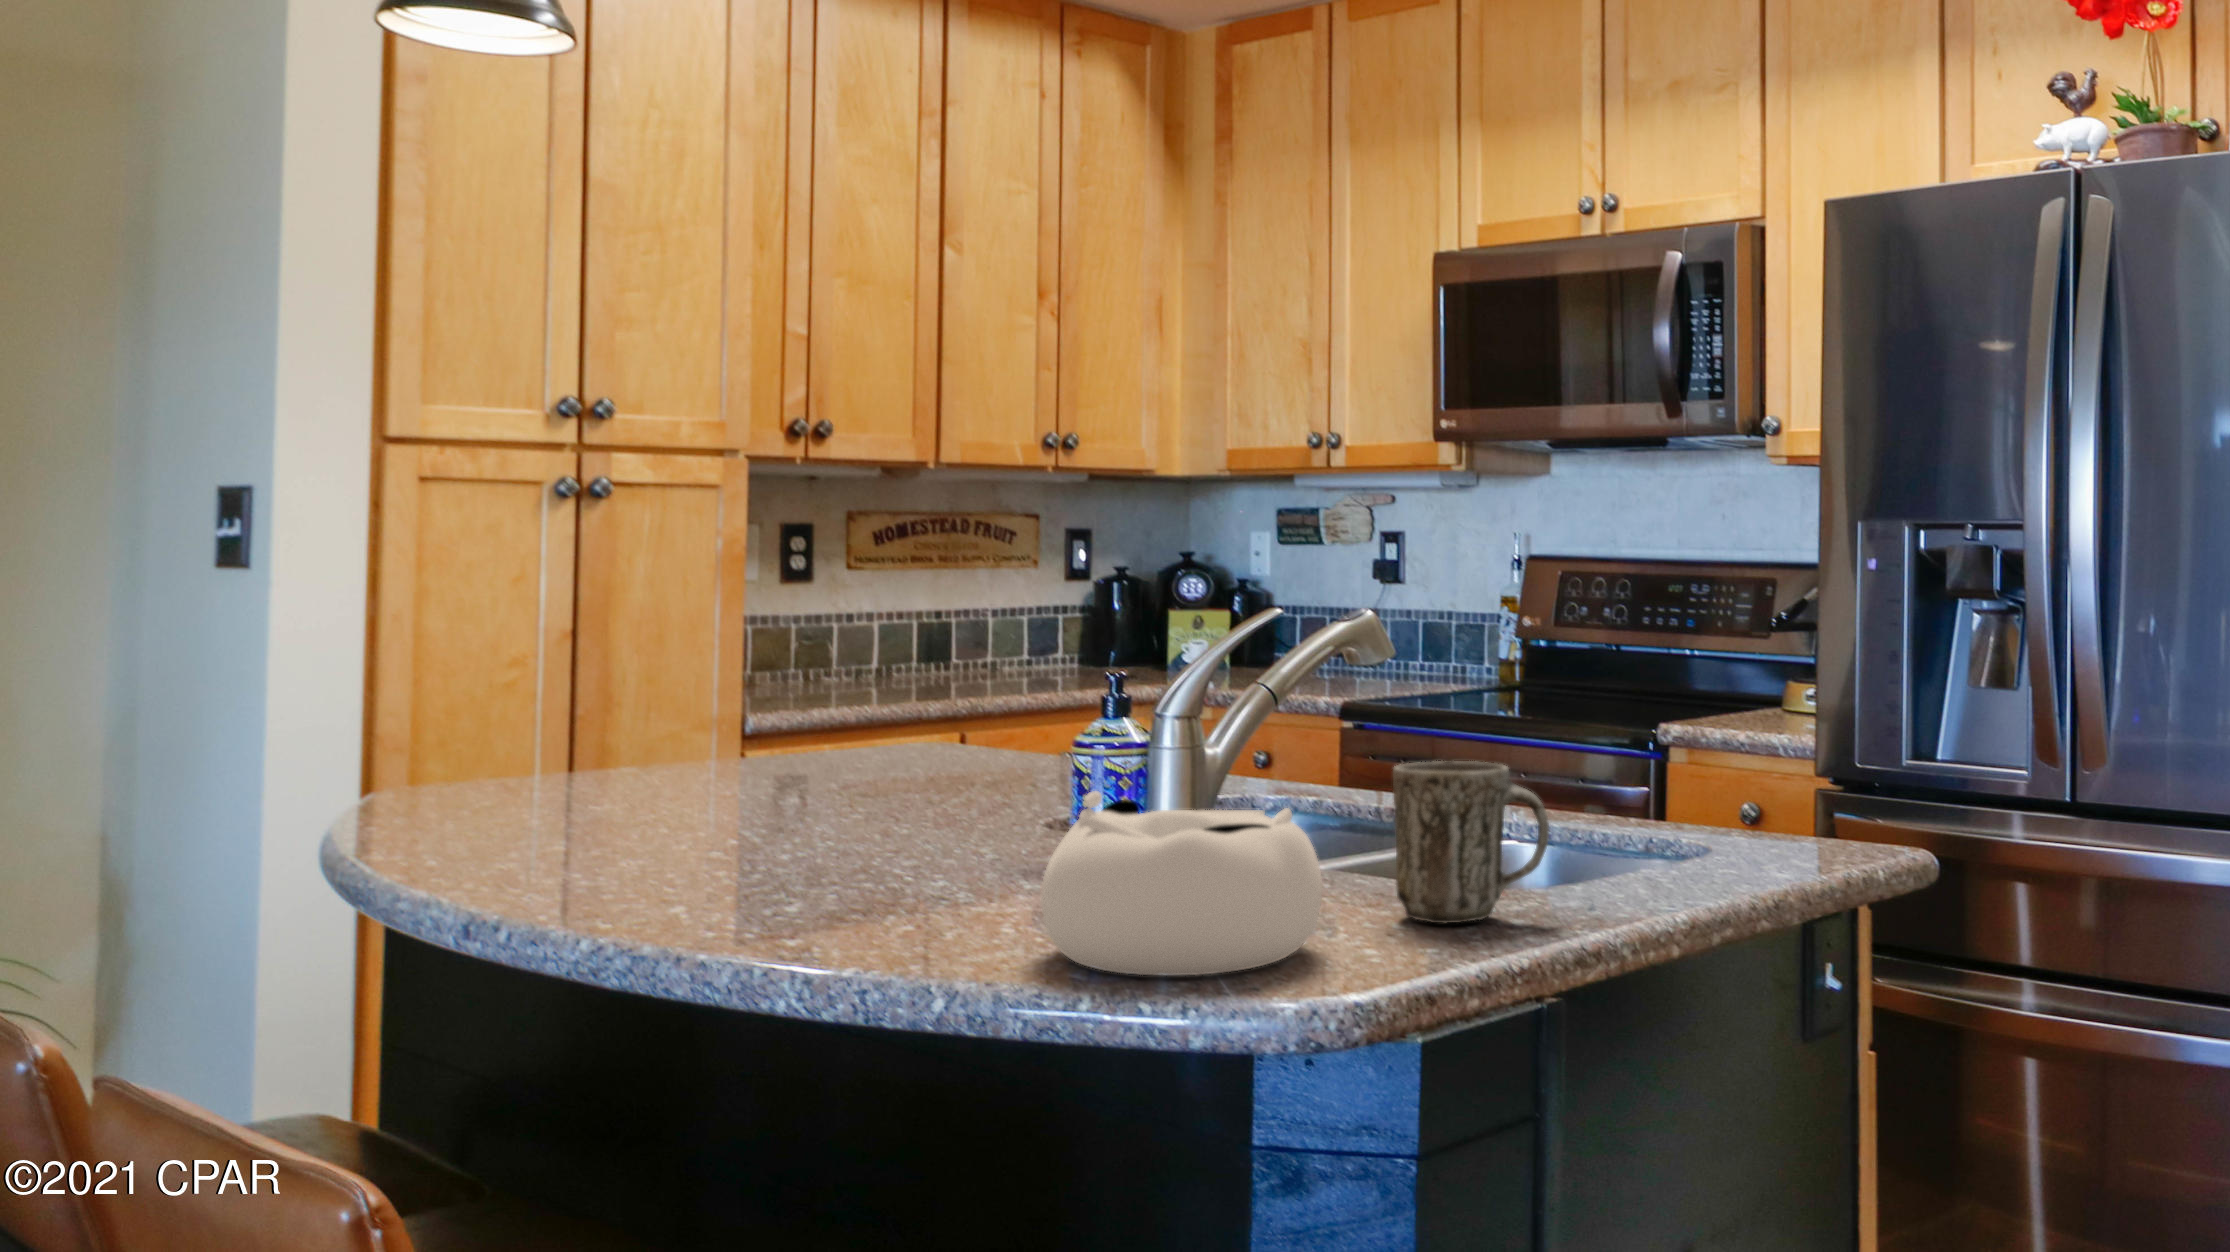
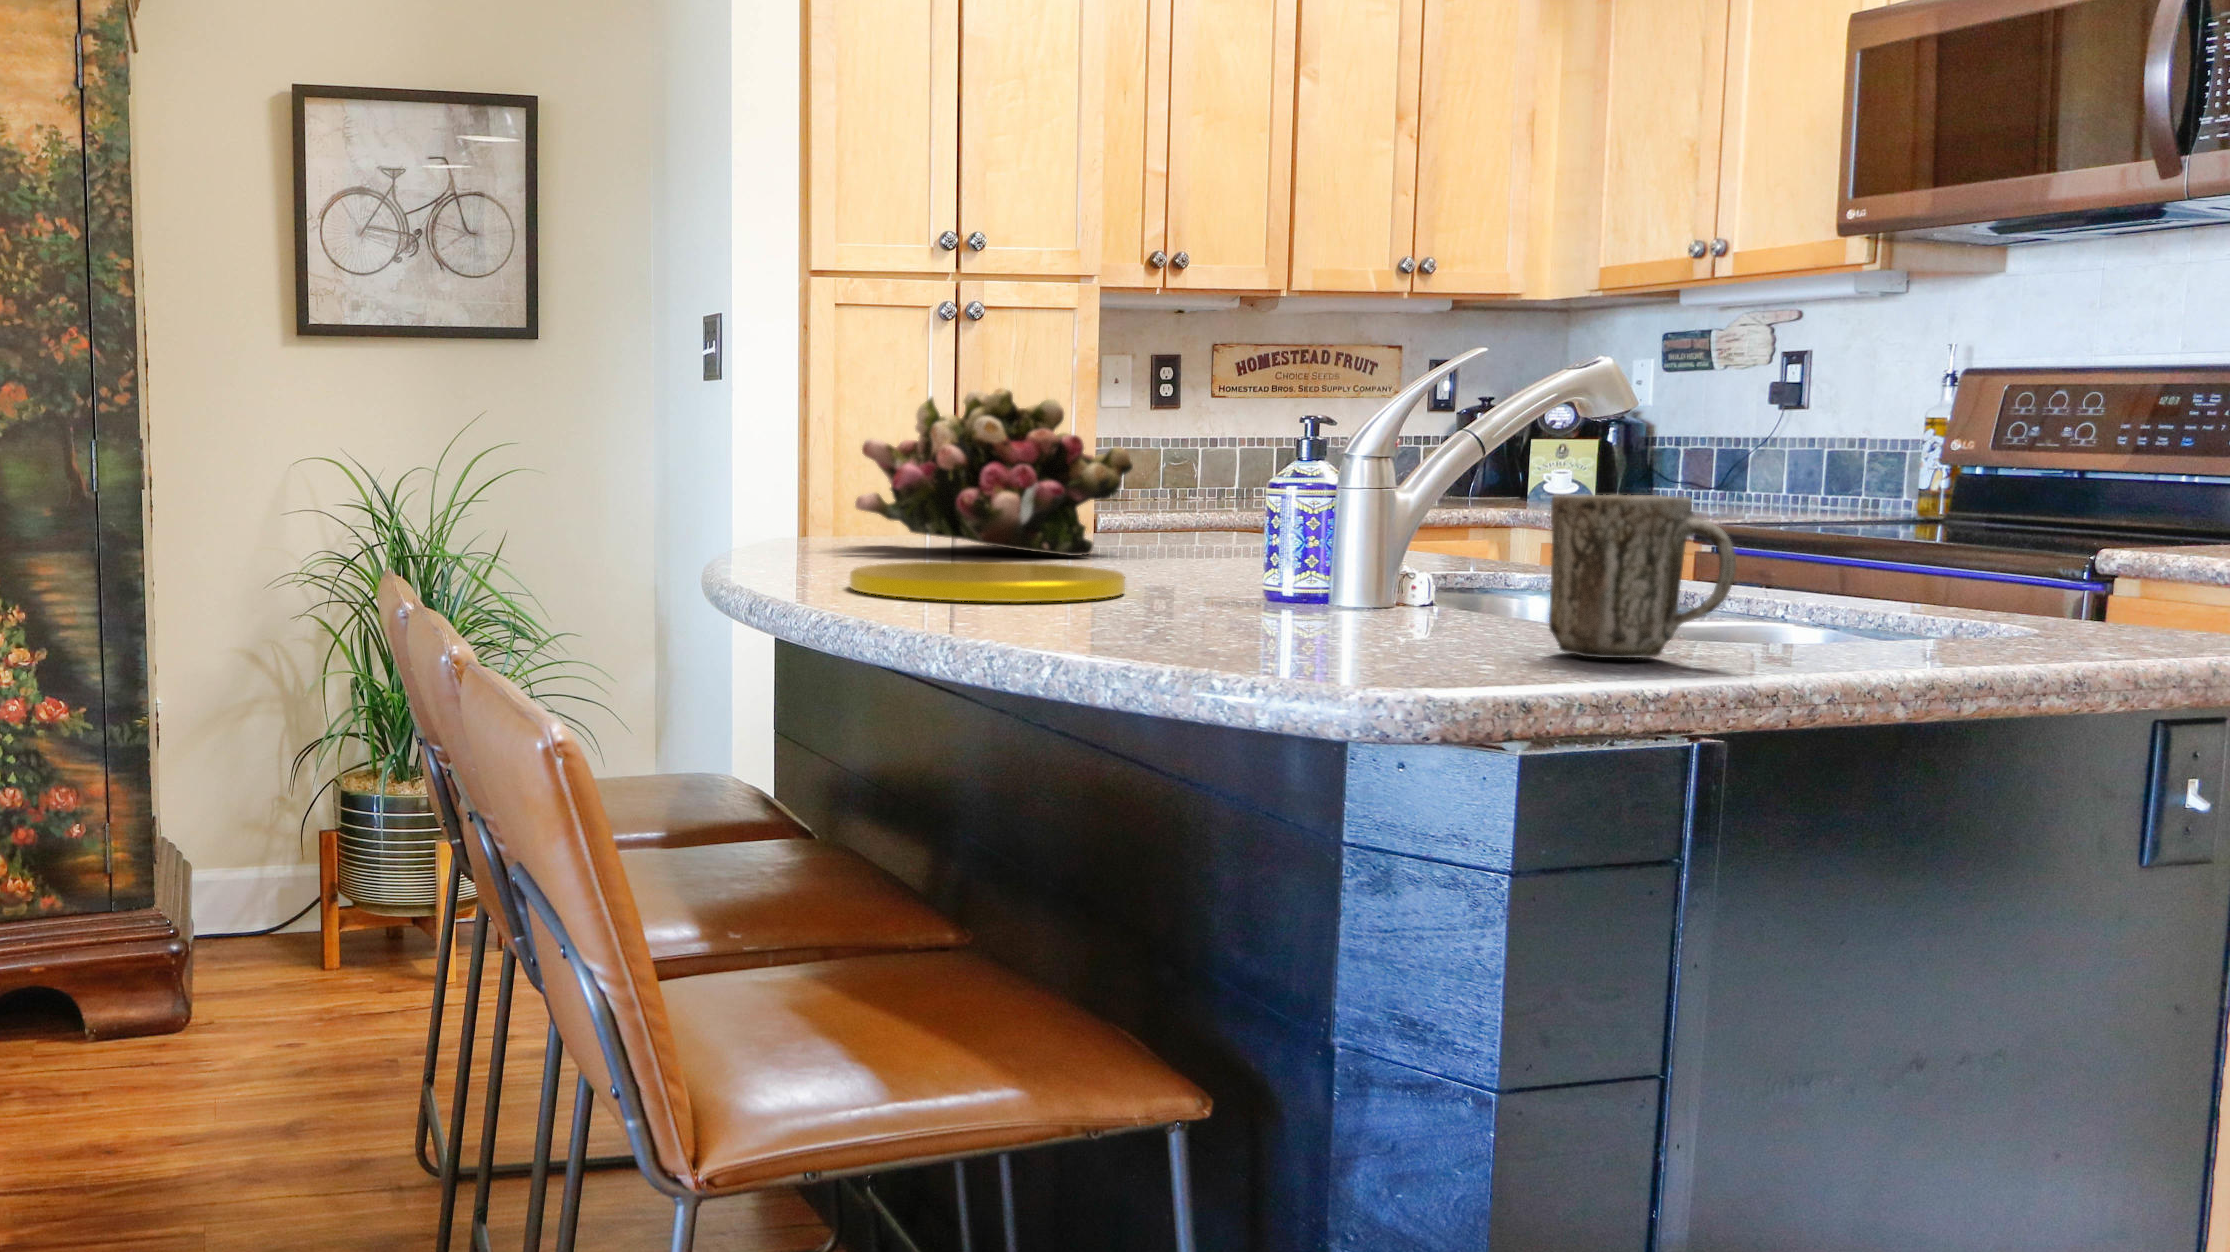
flower arrangement: none [525,606,859,799] -> present [855,388,1133,556]
decorative bowl: present [1041,791,1322,976] -> none [1155,495,1439,666]
plate: none [582,828,919,898] -> present [850,562,1125,602]

